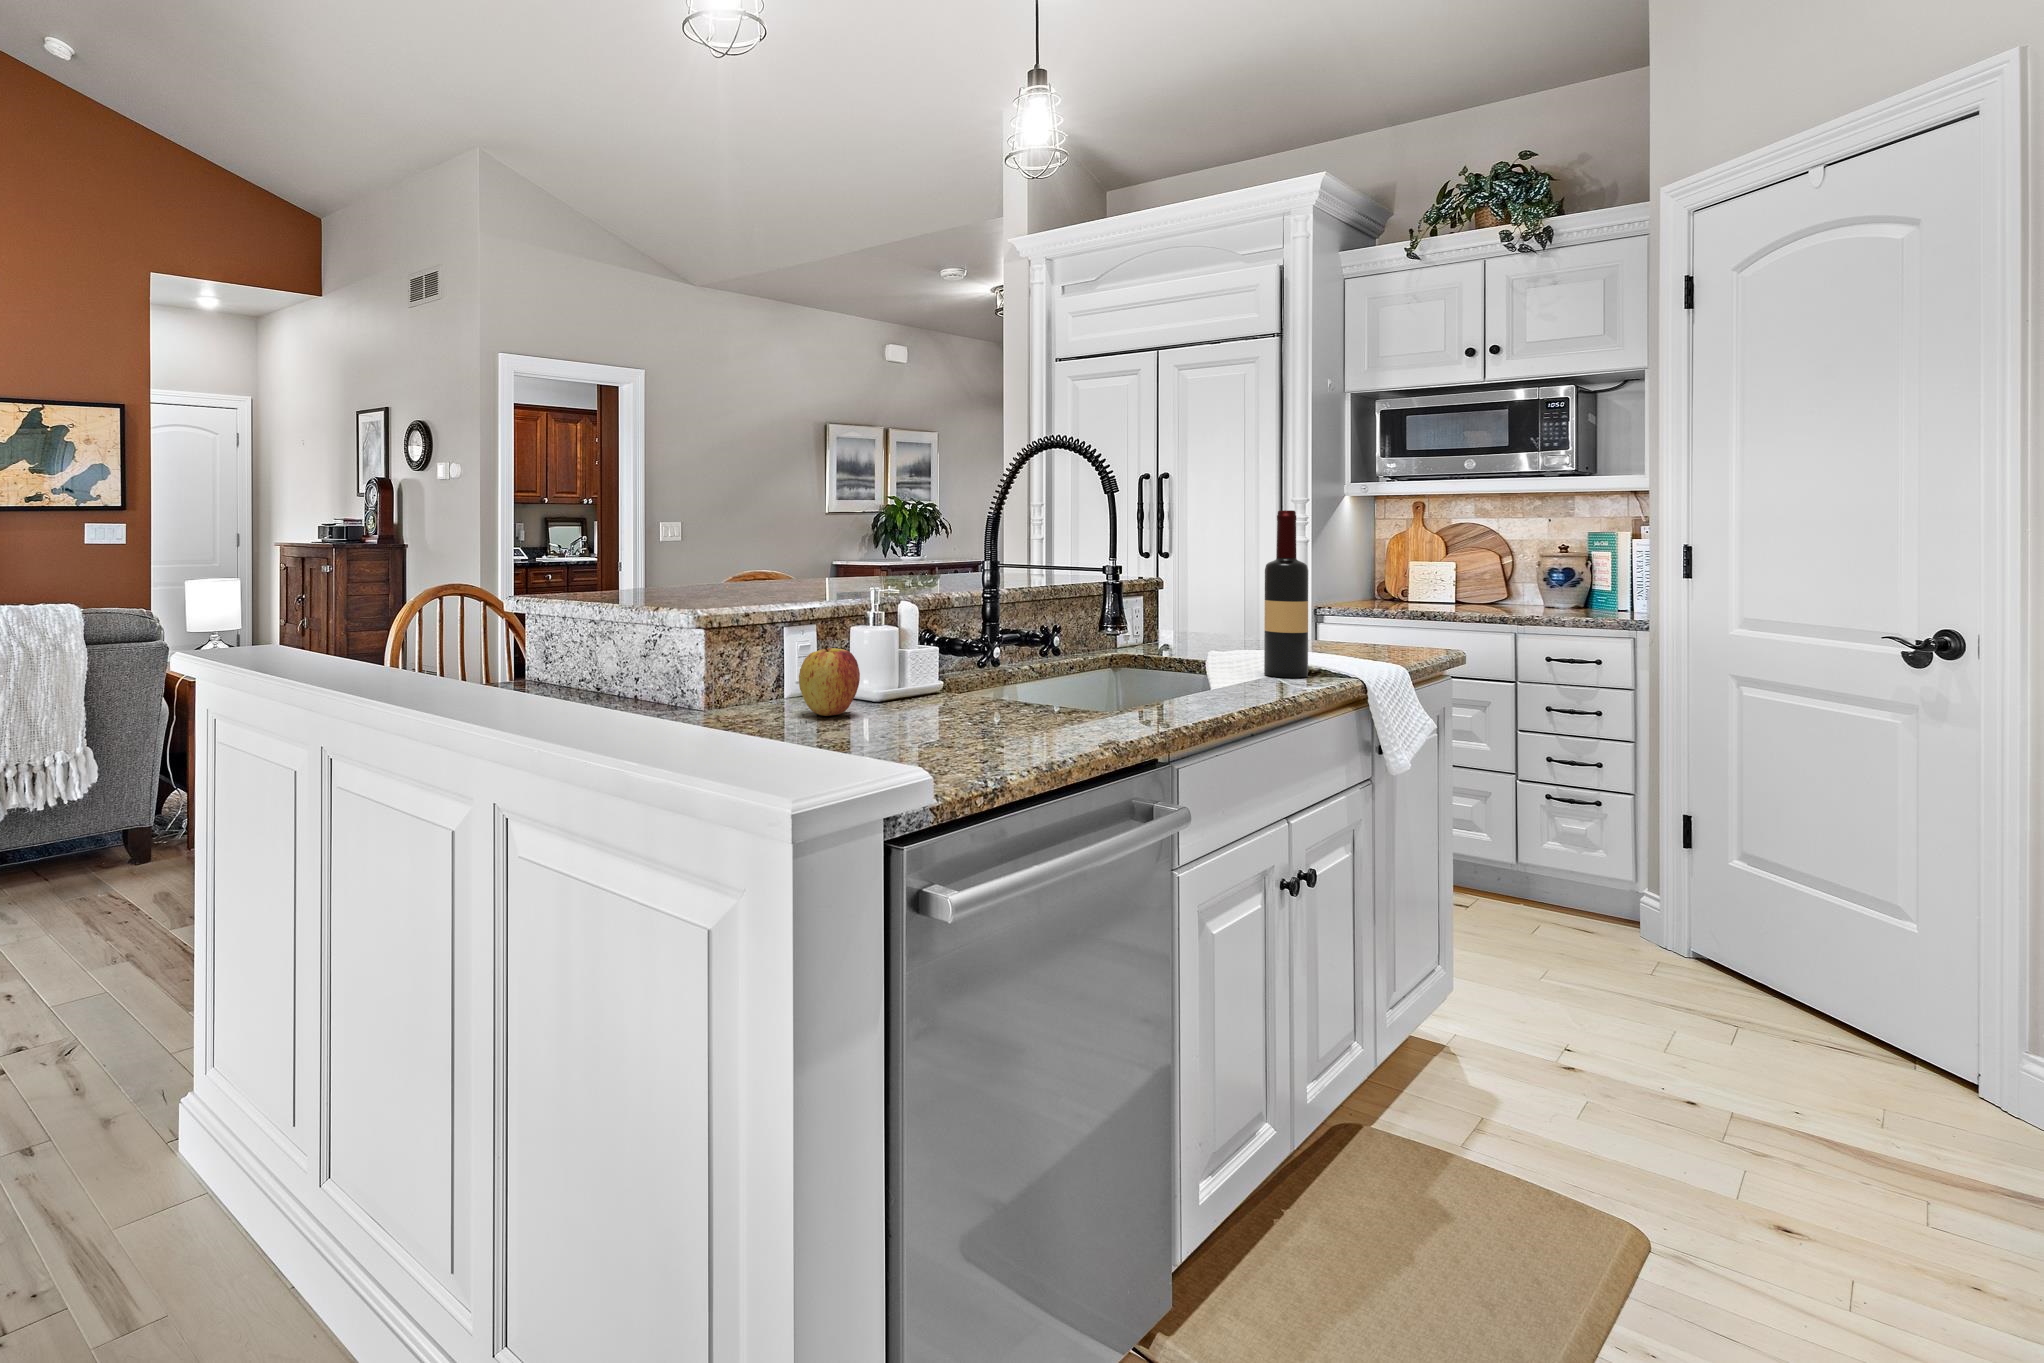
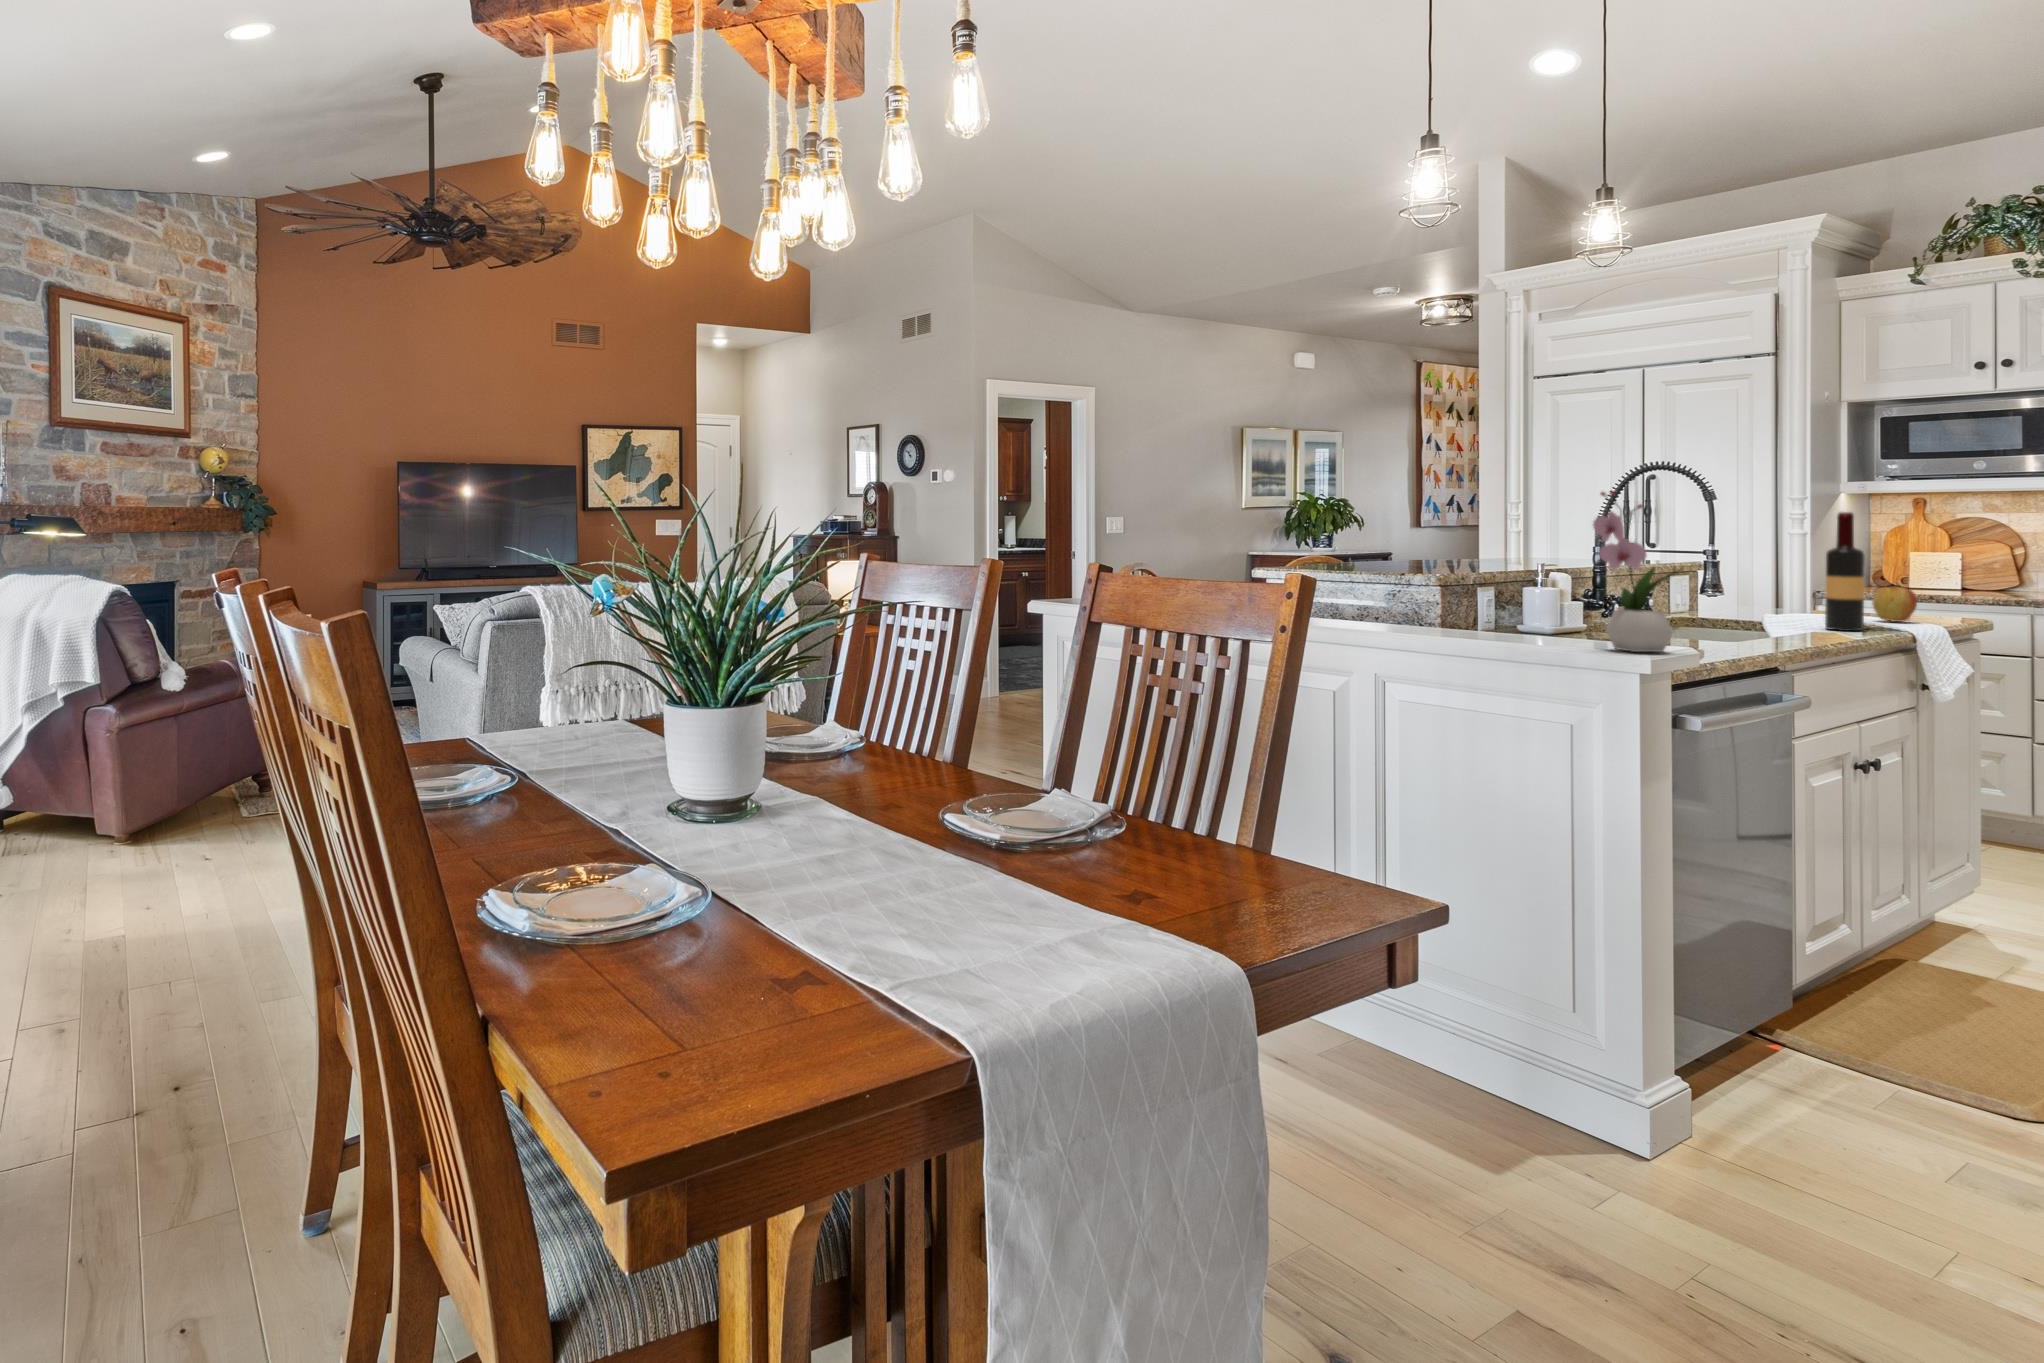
flower arrangement: none [871,468,996,746] -> present [1593,491,1677,652]
apple: present [799,647,860,716] -> present [1872,586,1917,622]

